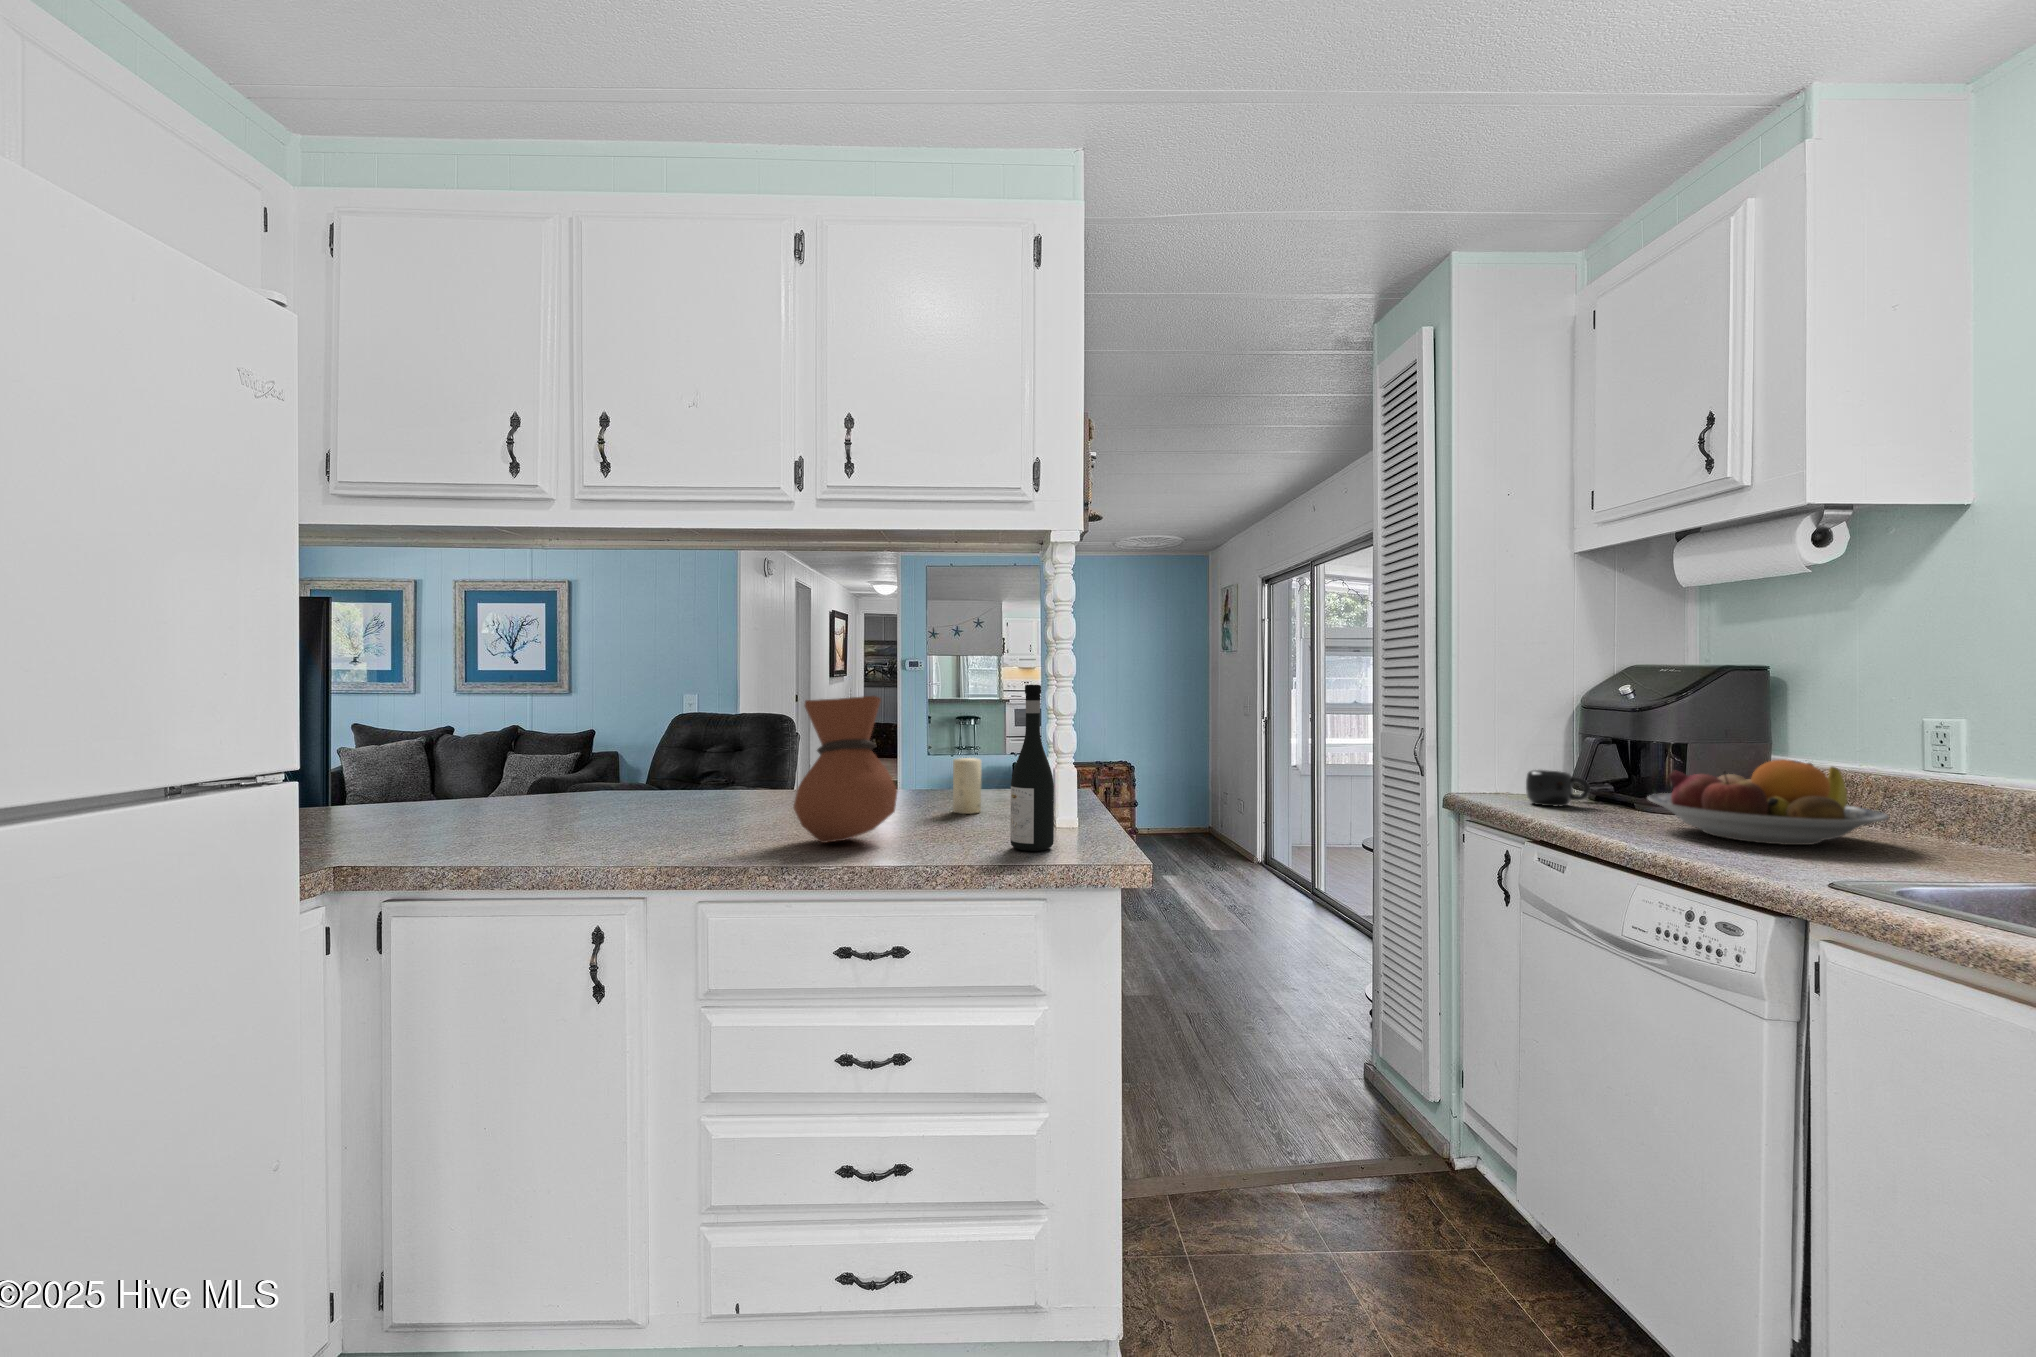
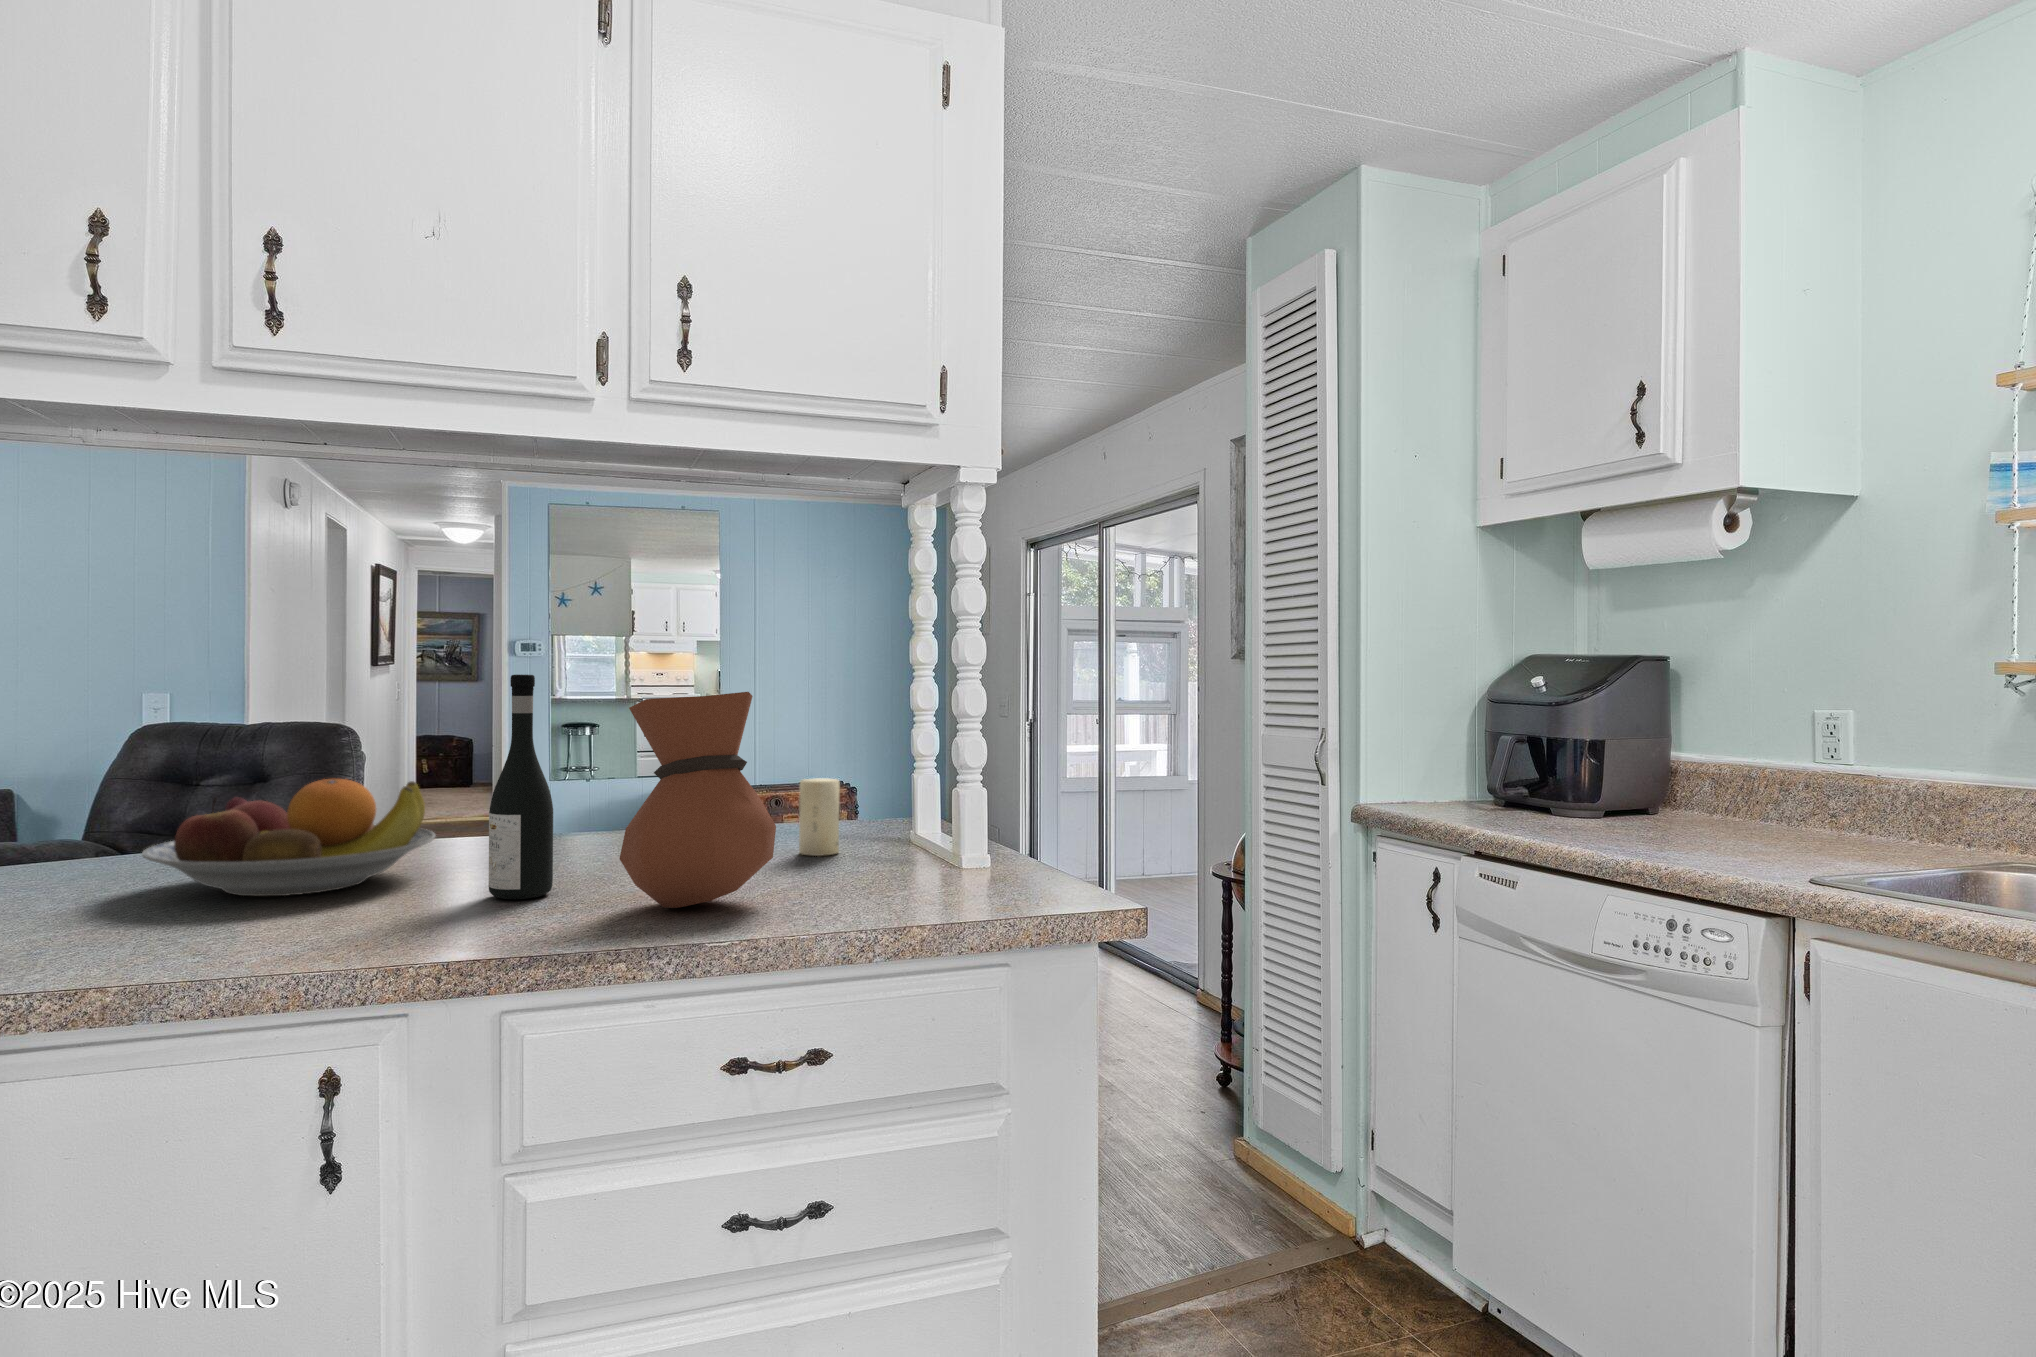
wine bottle: present [1010,685,1054,851] -> present [489,674,553,899]
fruit bowl: present [1648,759,1888,845] -> present [142,779,435,896]
mug: present [1526,770,1590,806] -> none [1442,774,1507,814]

